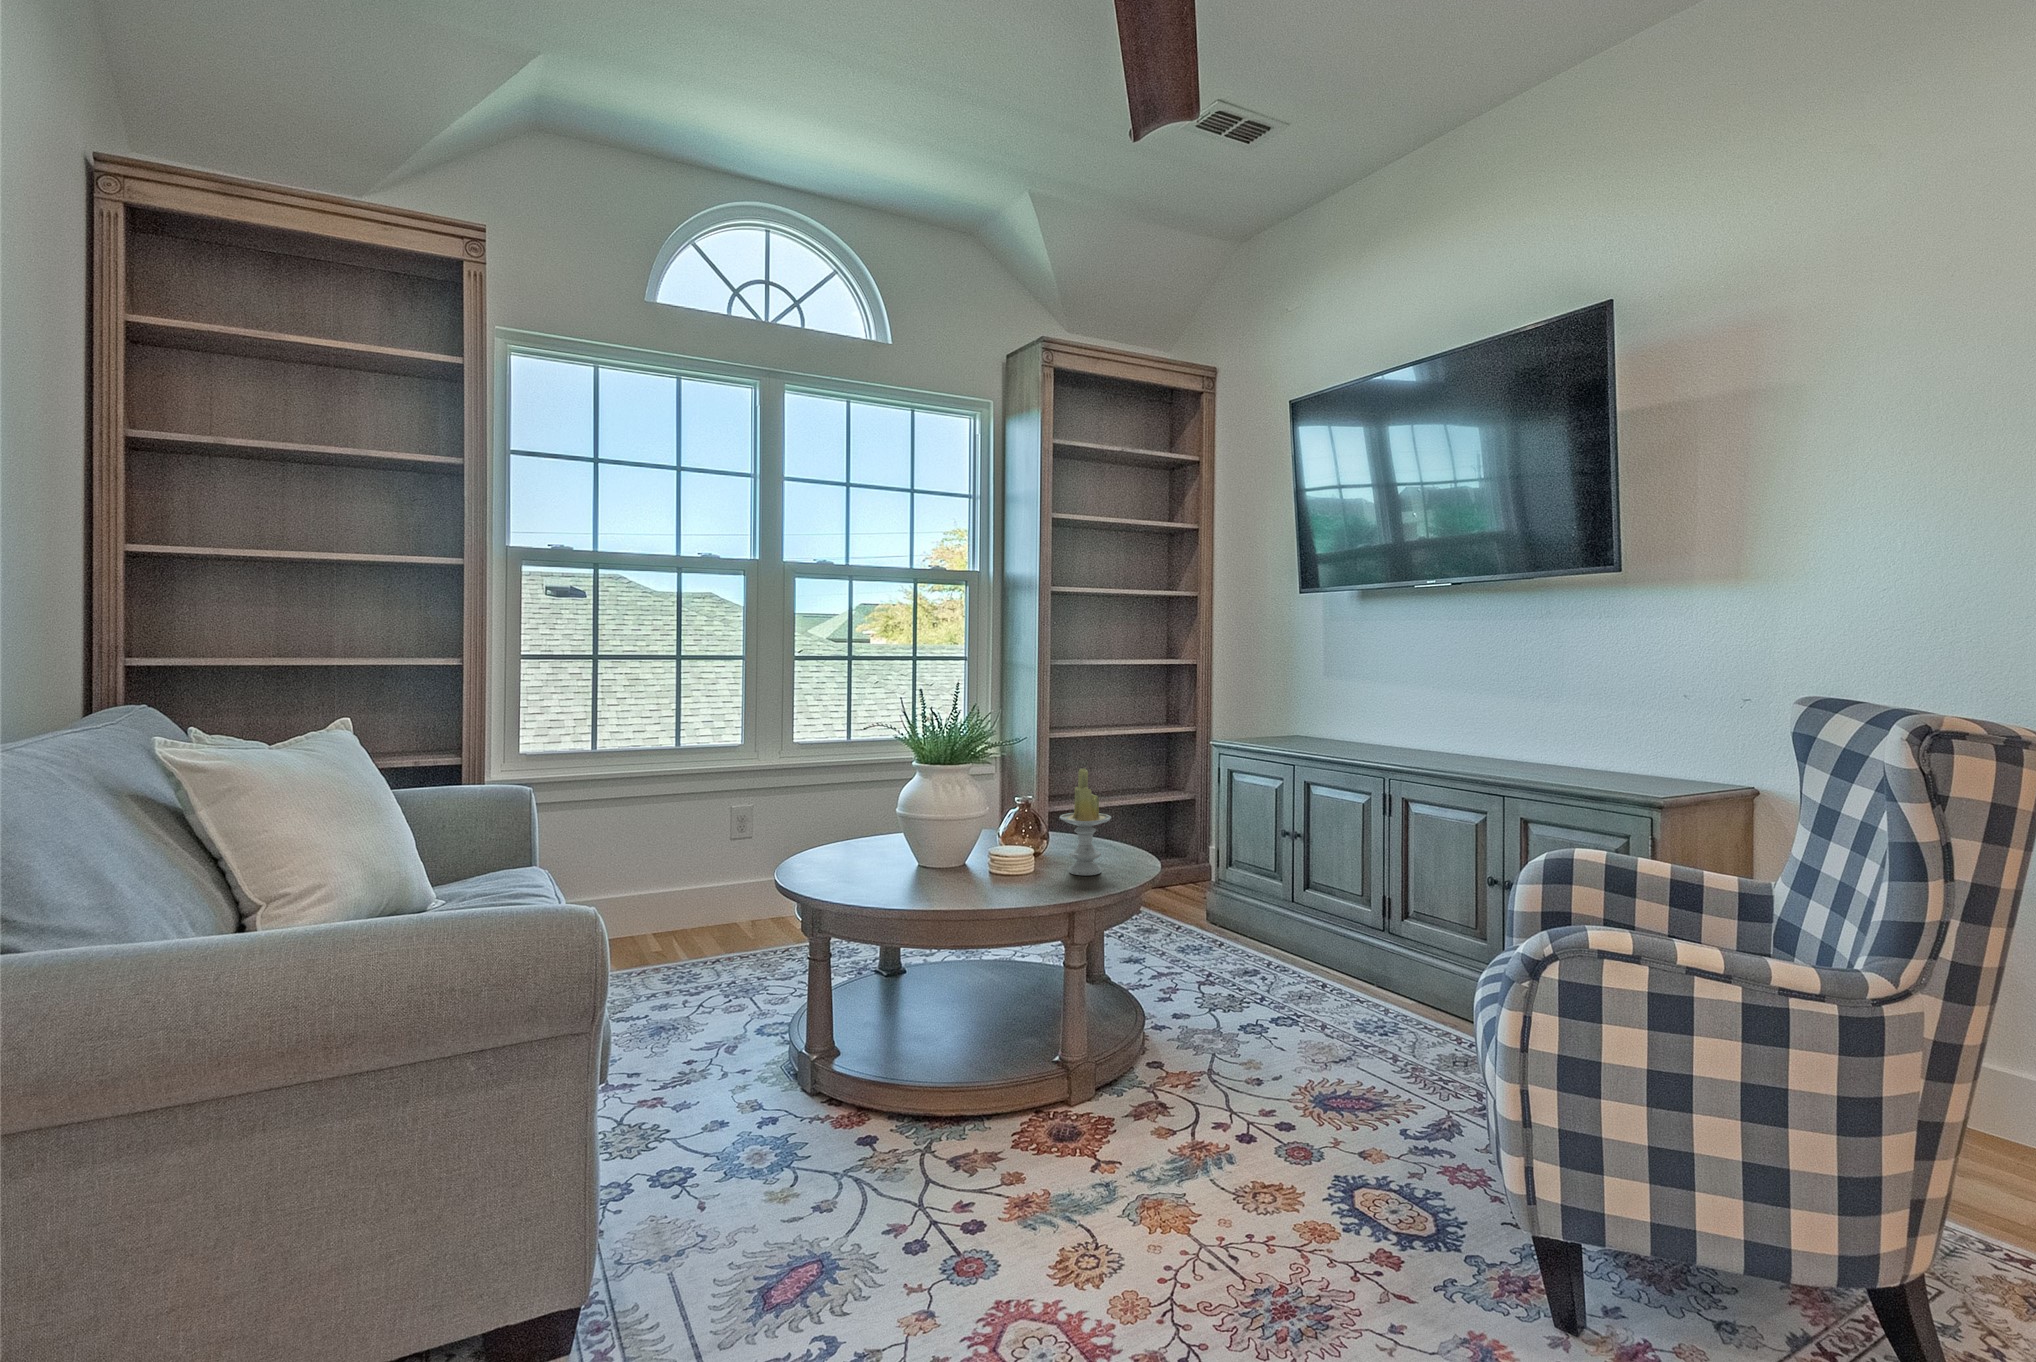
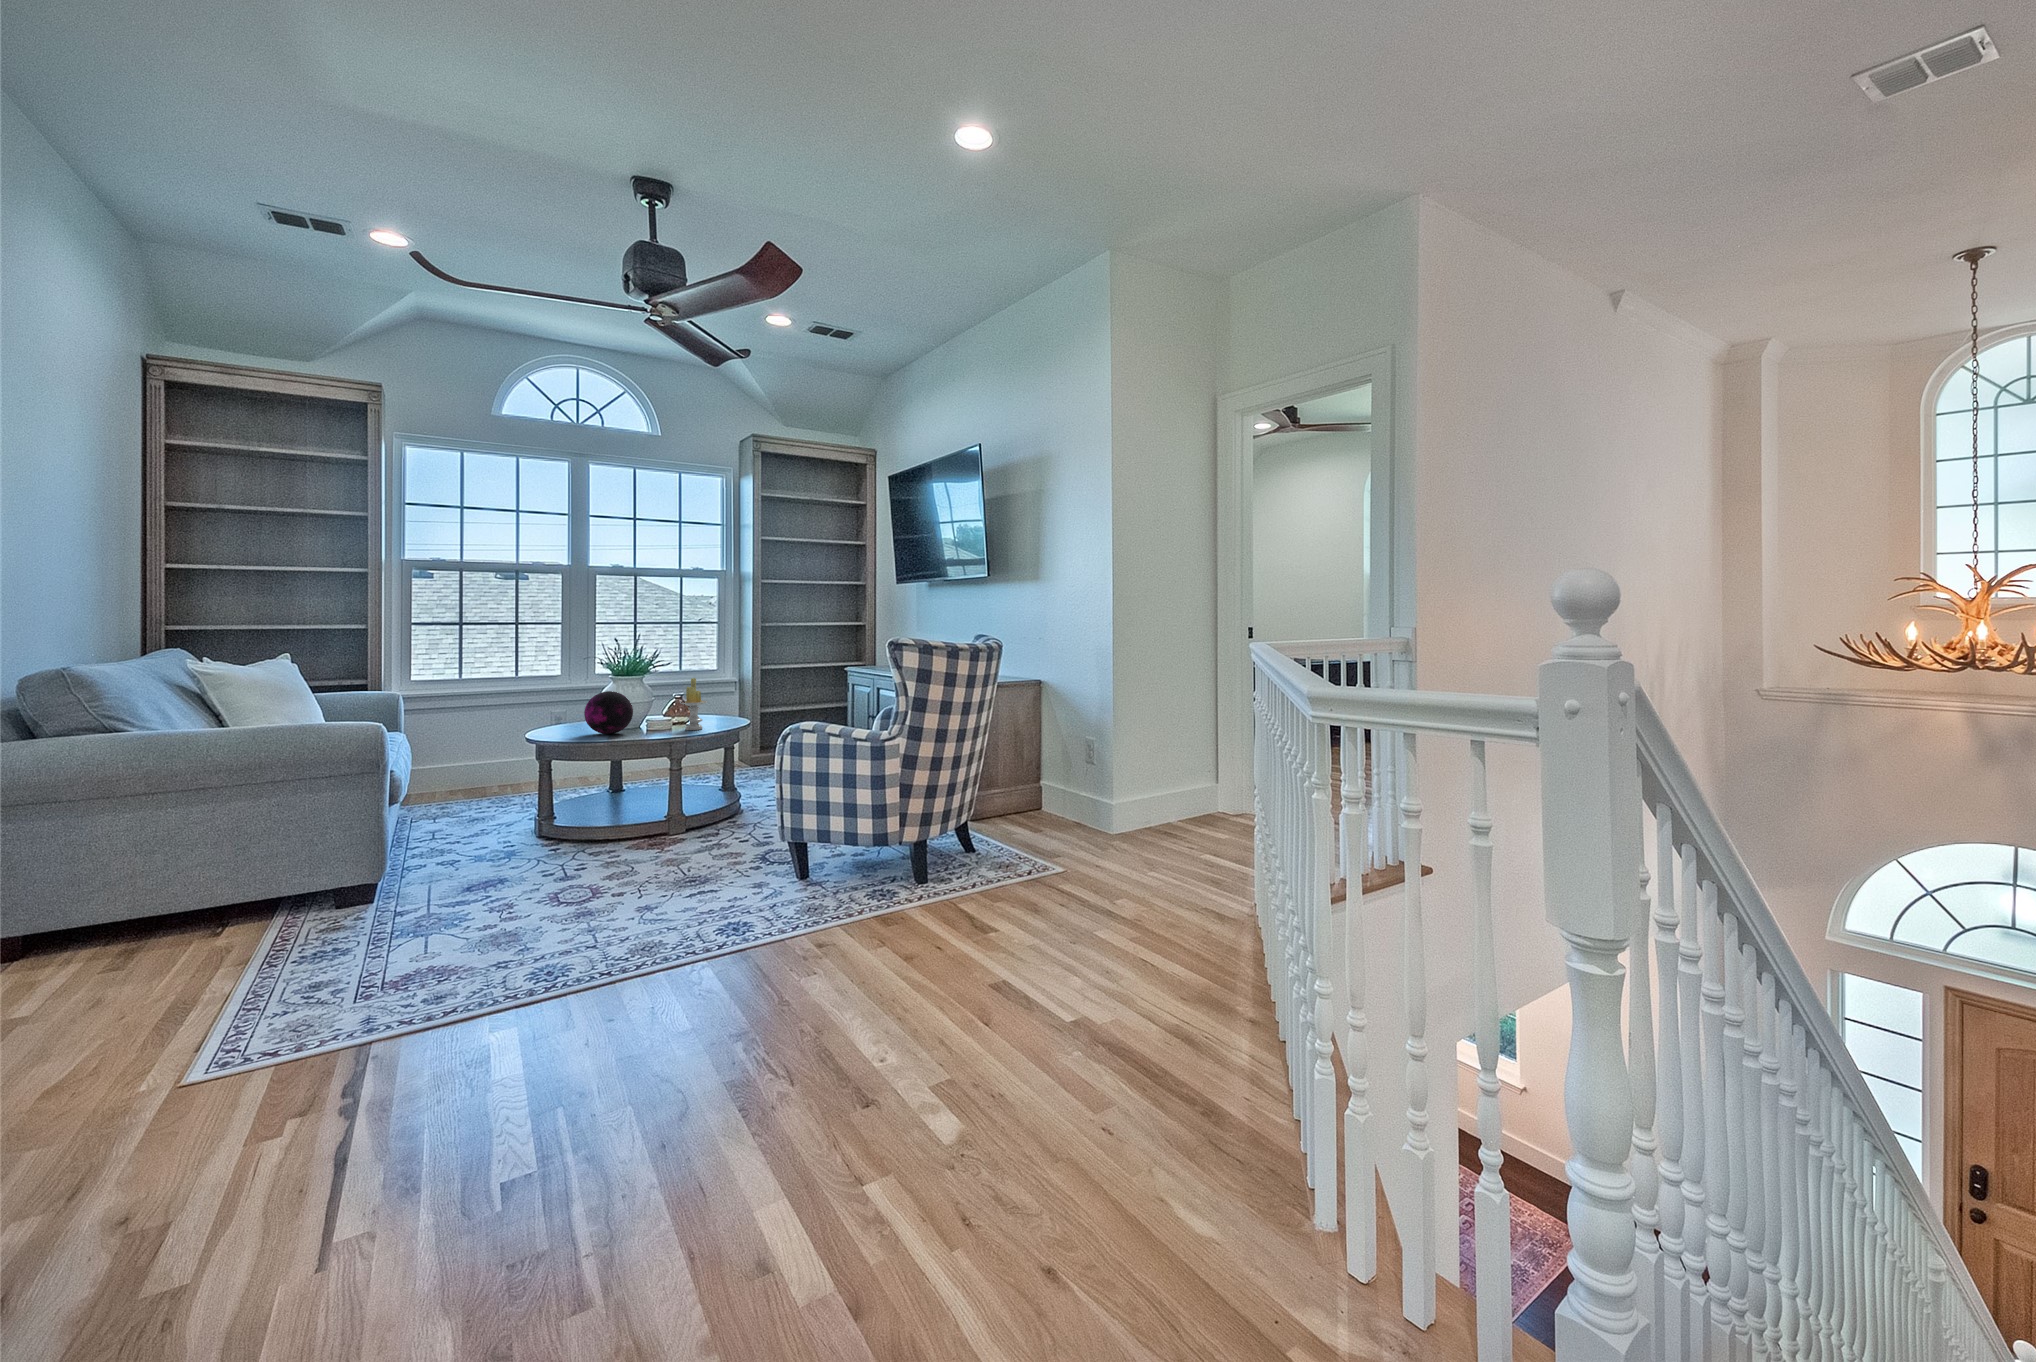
decorative orb: none [899,799,987,889] -> present [584,691,633,734]

